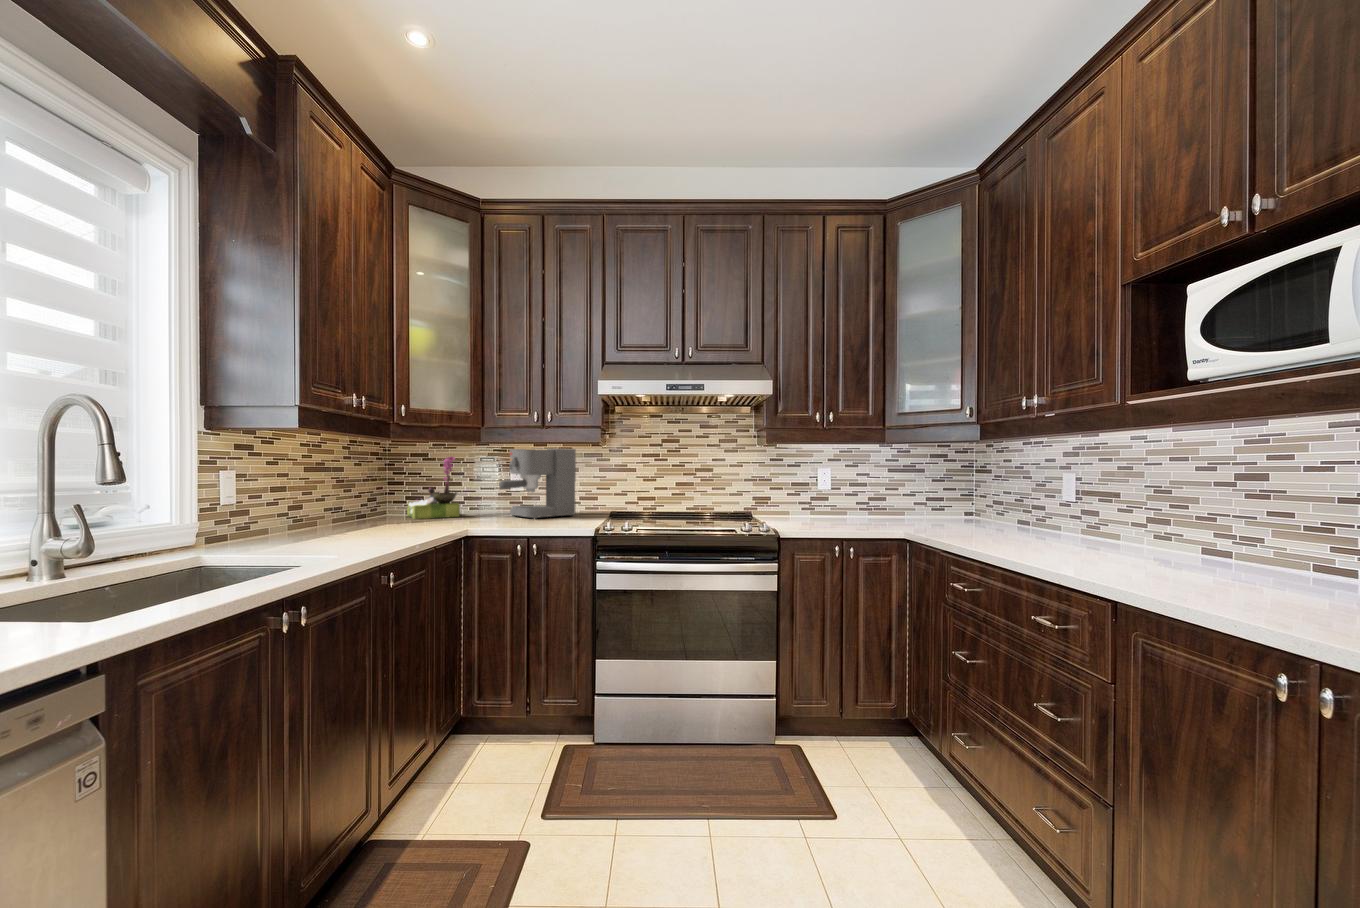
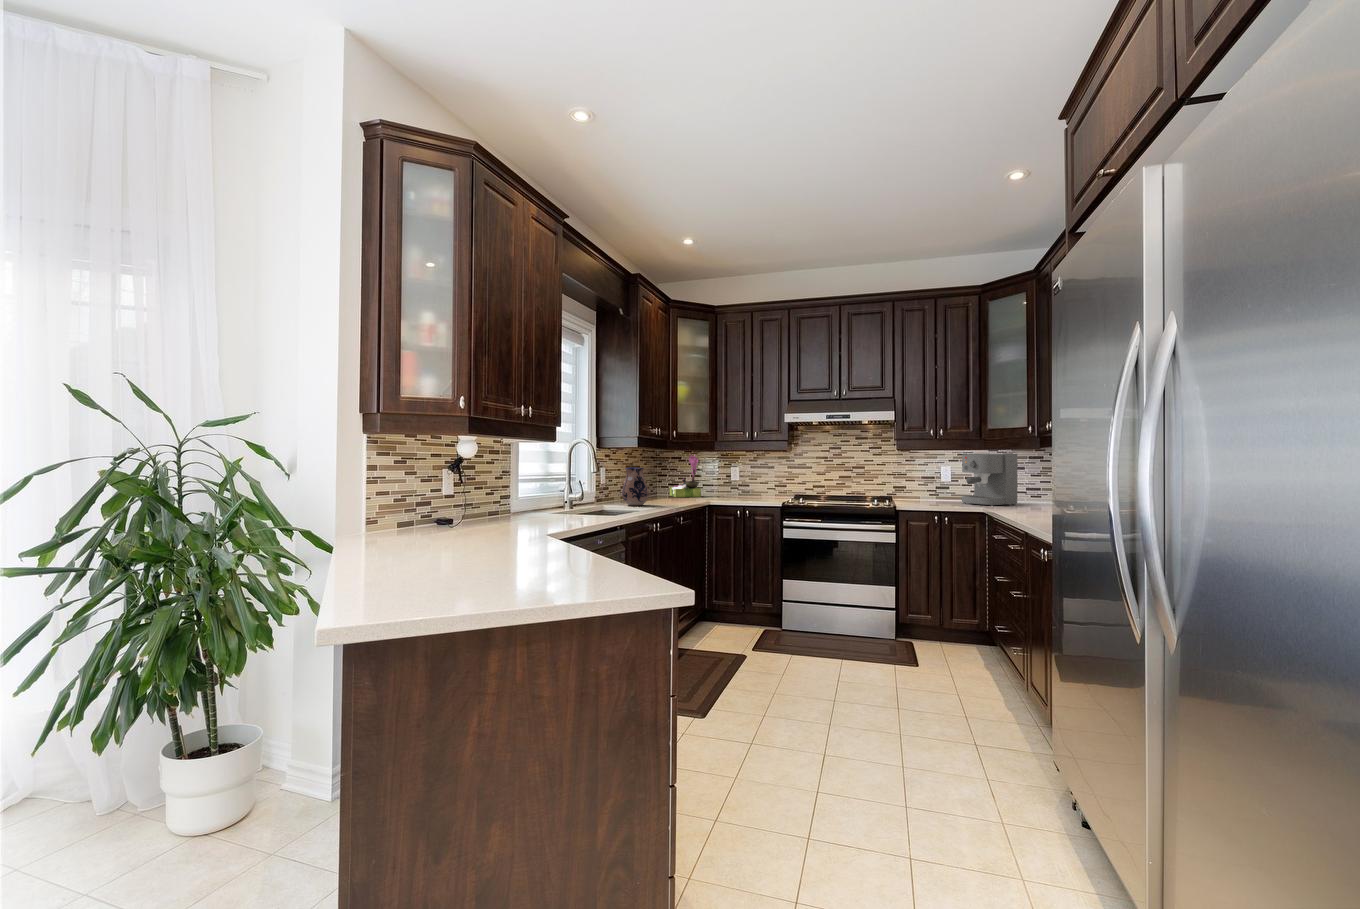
coffee maker: present [499,449,576,519] -> present [962,454,1018,506]
ceramic pitcher: none [271,470,333,548] -> present [622,468,649,505]

